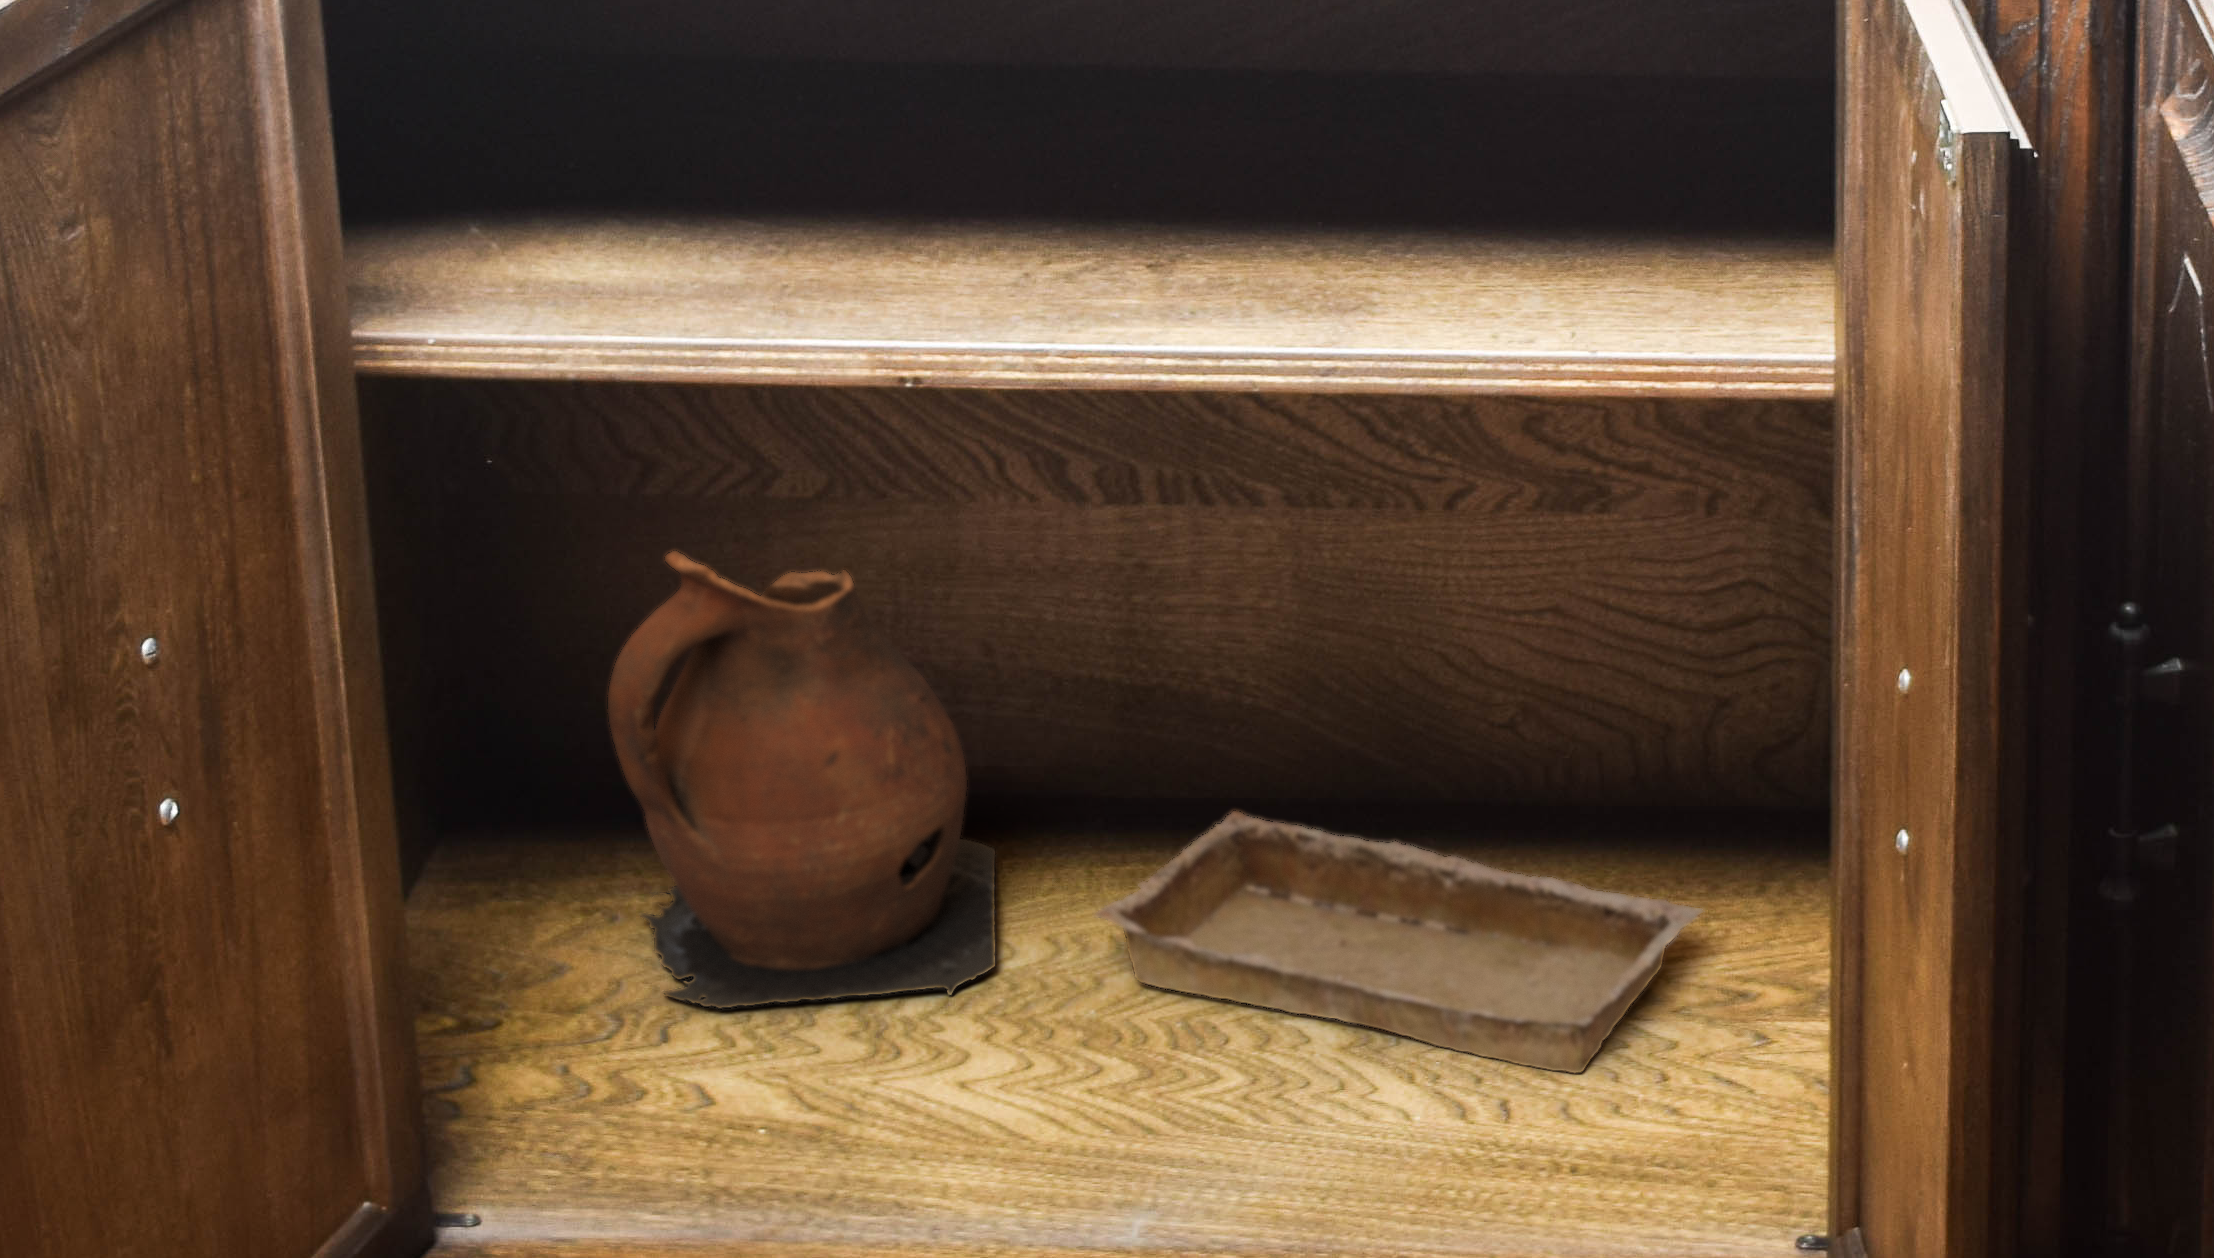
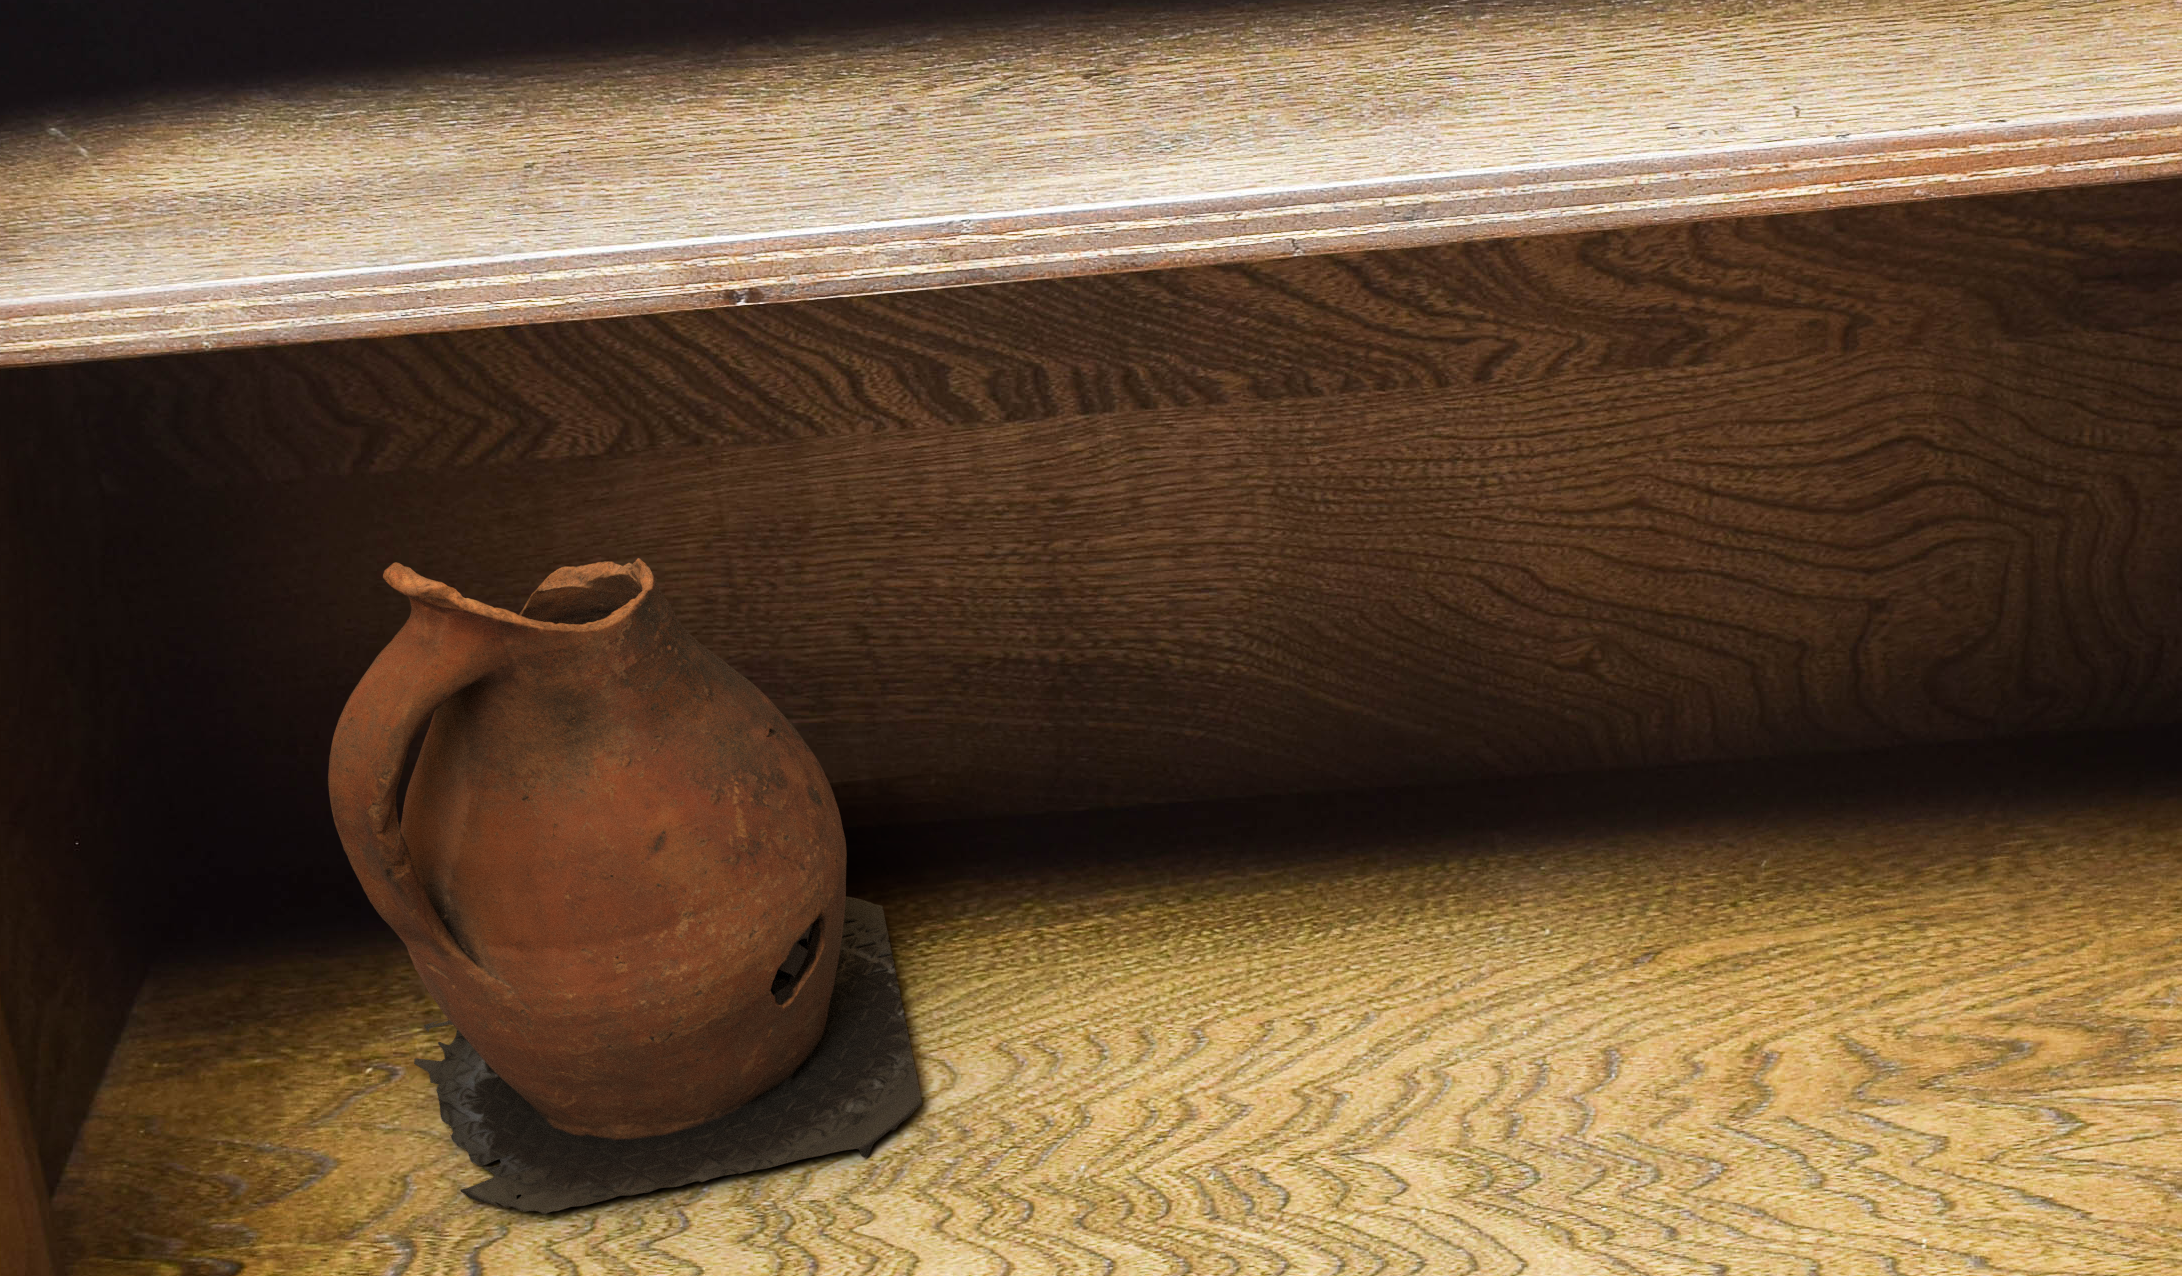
tray: present [1095,812,1703,1073] -> none [1059,827,1949,1217]

